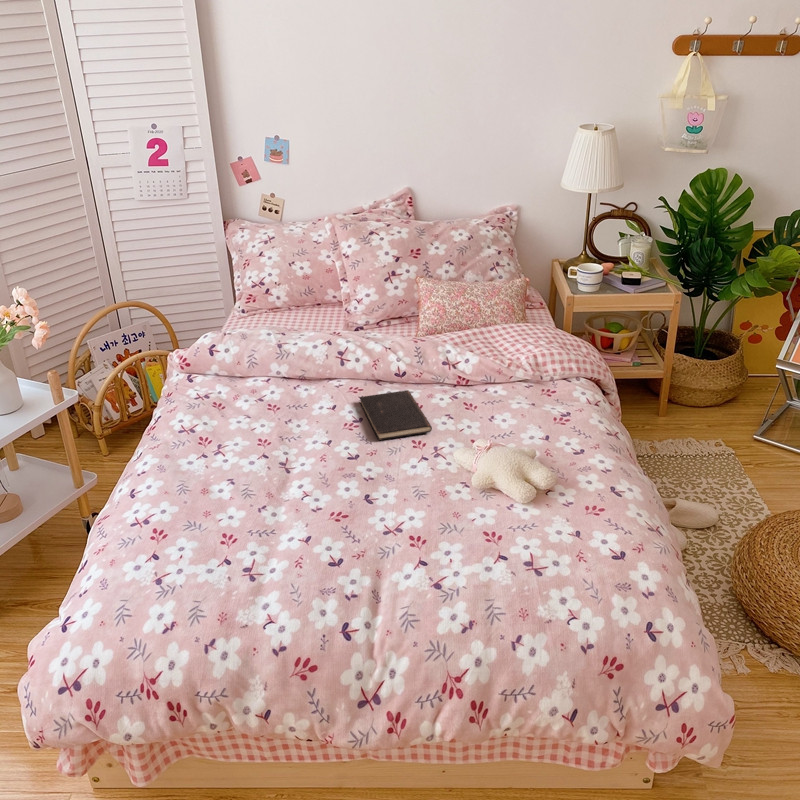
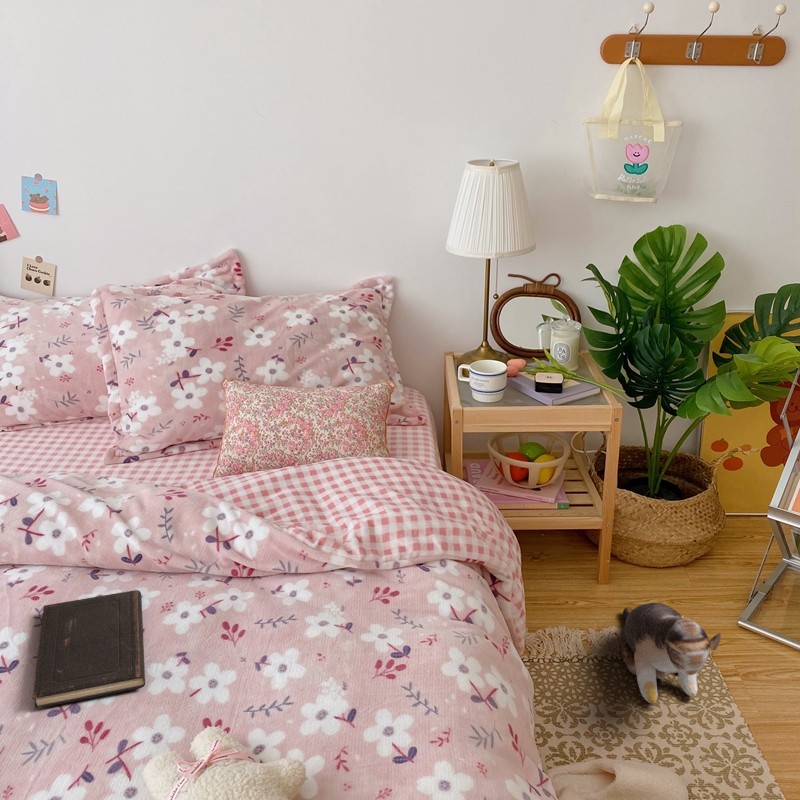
plush toy: none [677,418,742,477] -> present [621,603,721,704]

